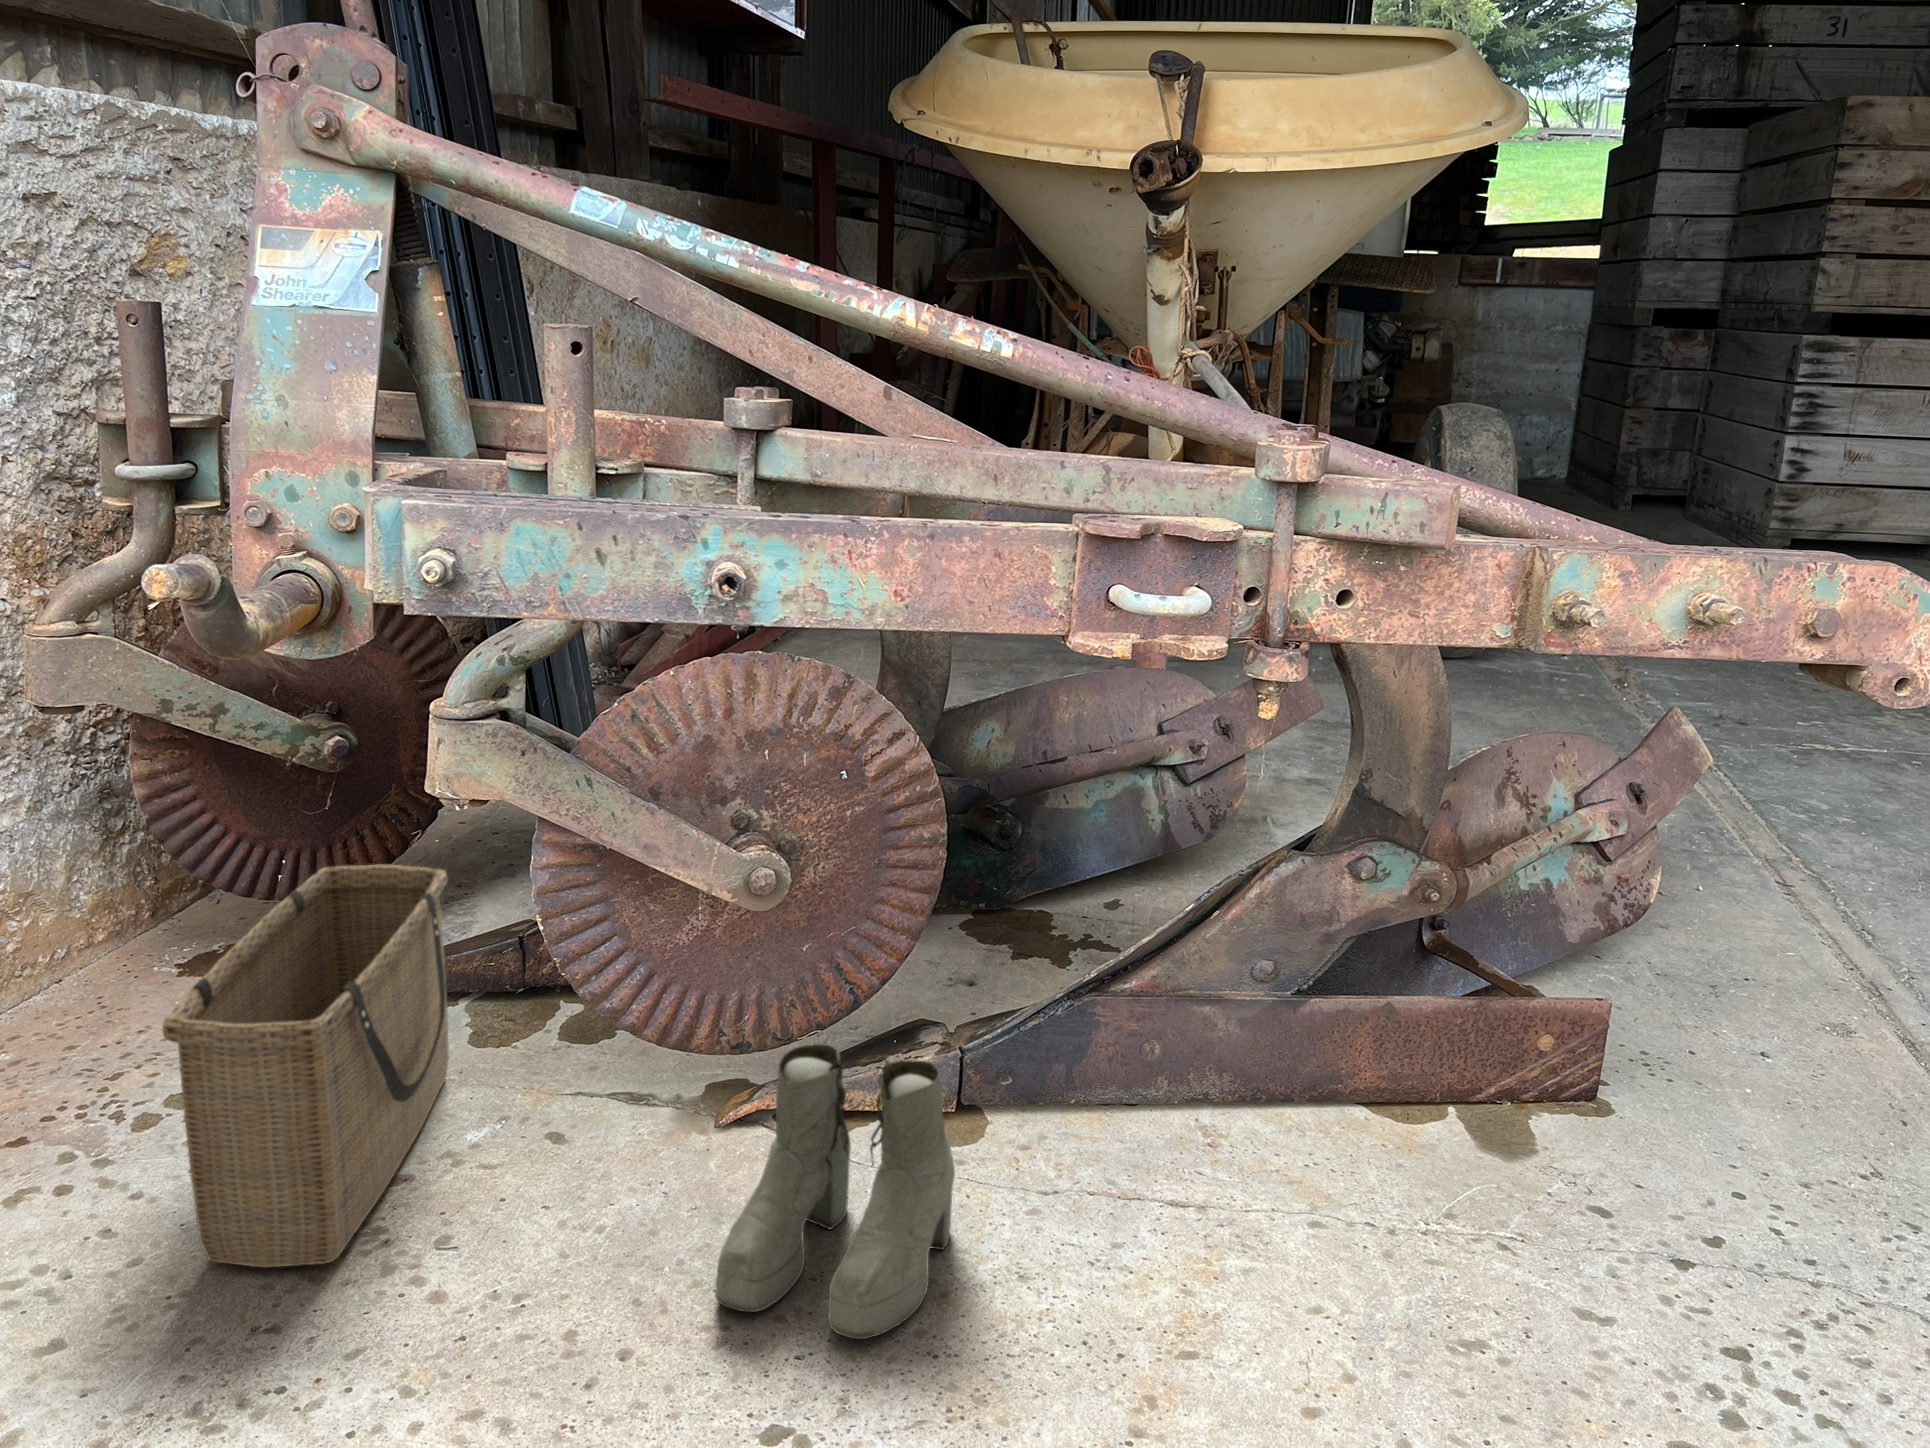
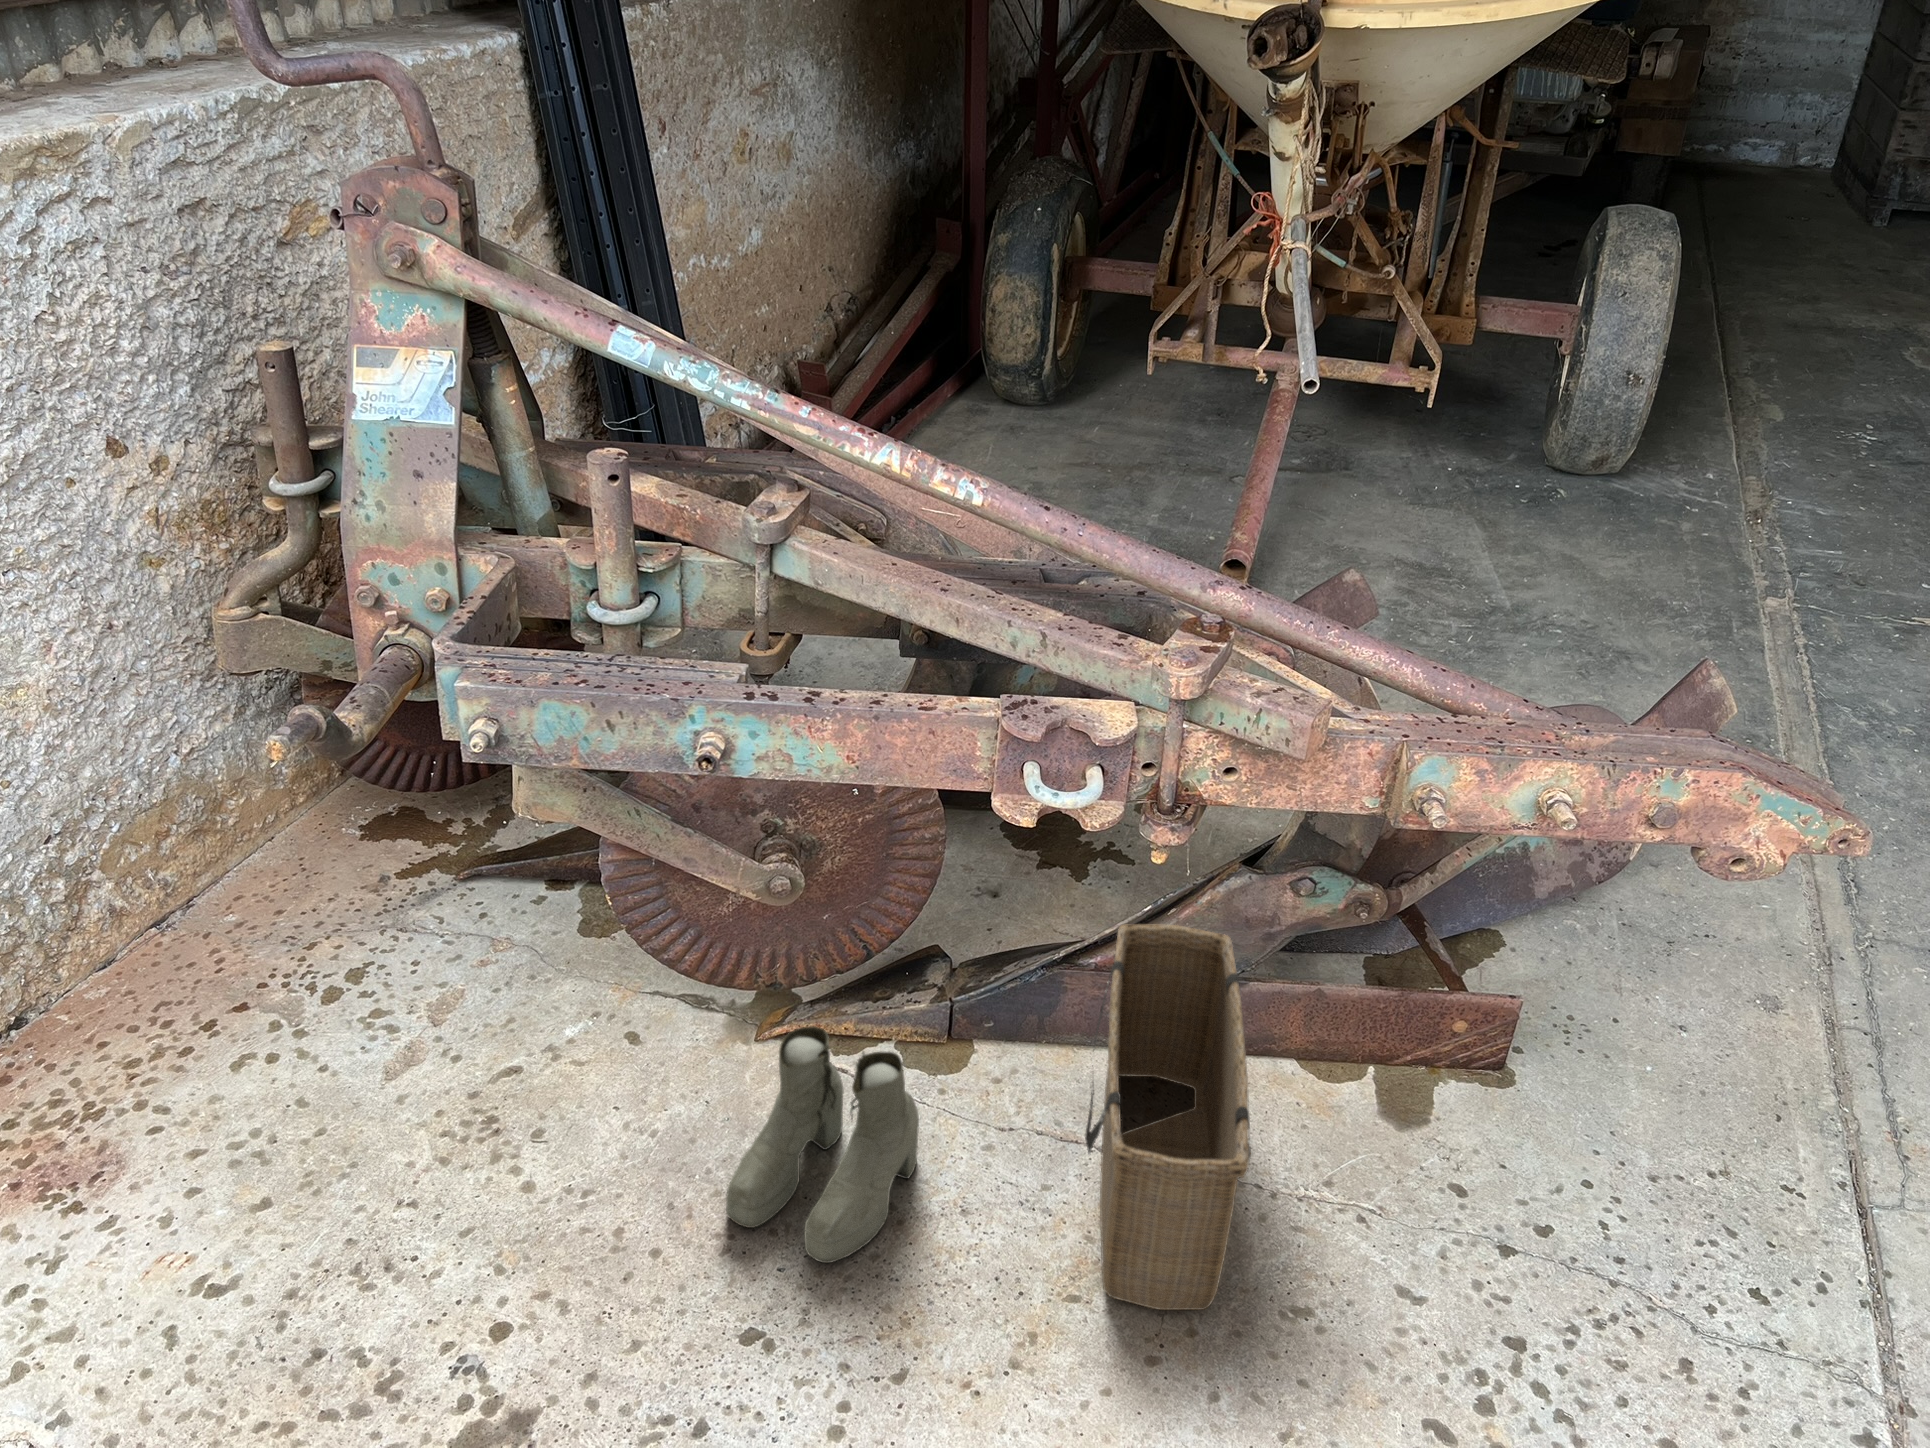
basket: present [162,865,449,1267] -> present [1085,925,1251,1310]

